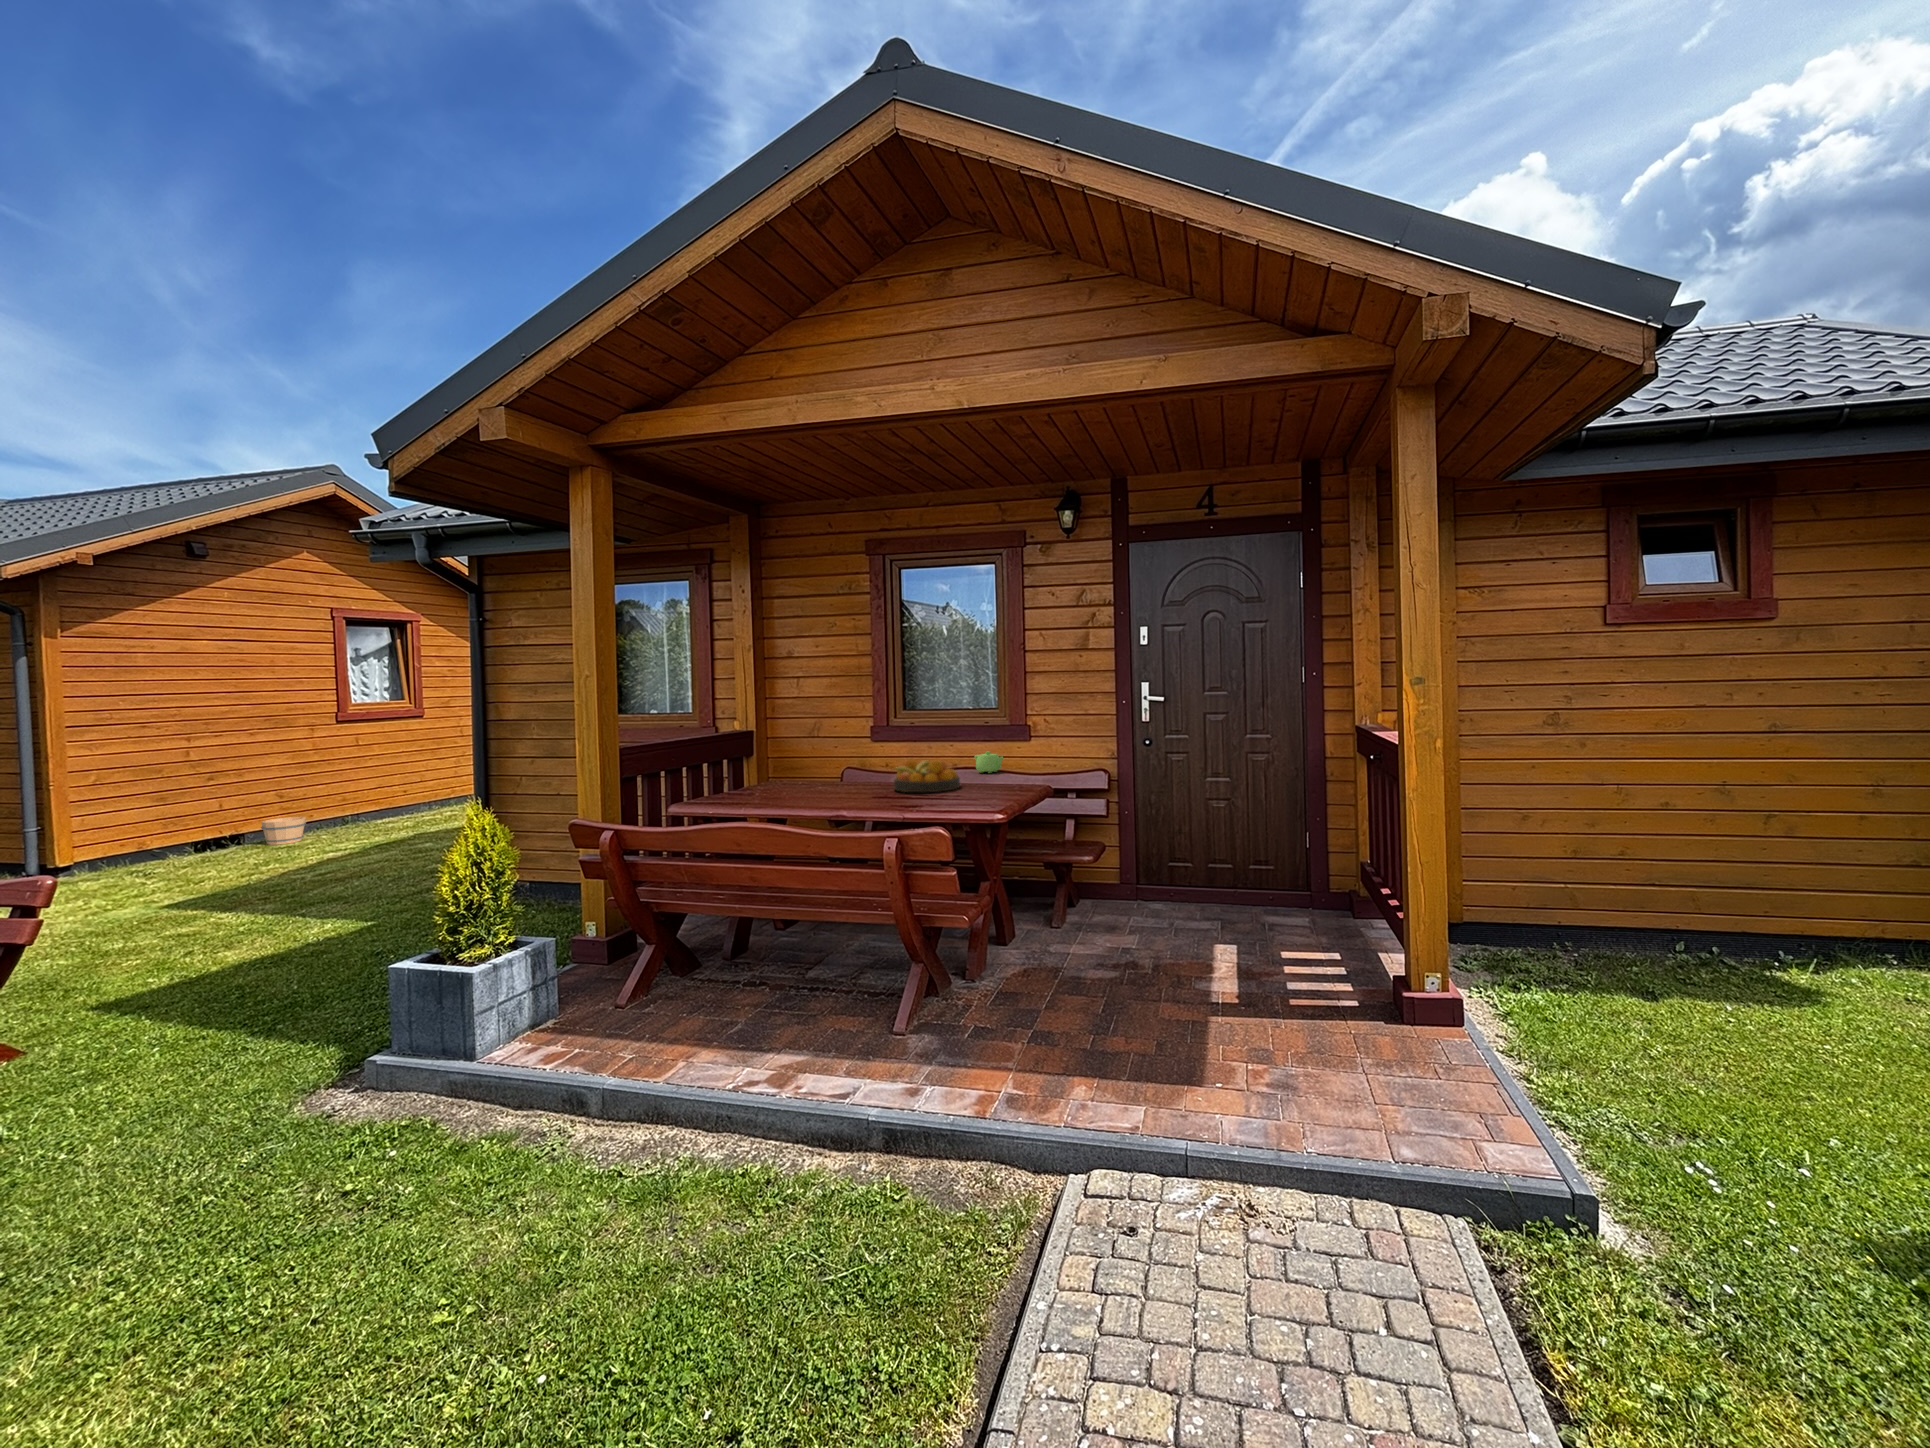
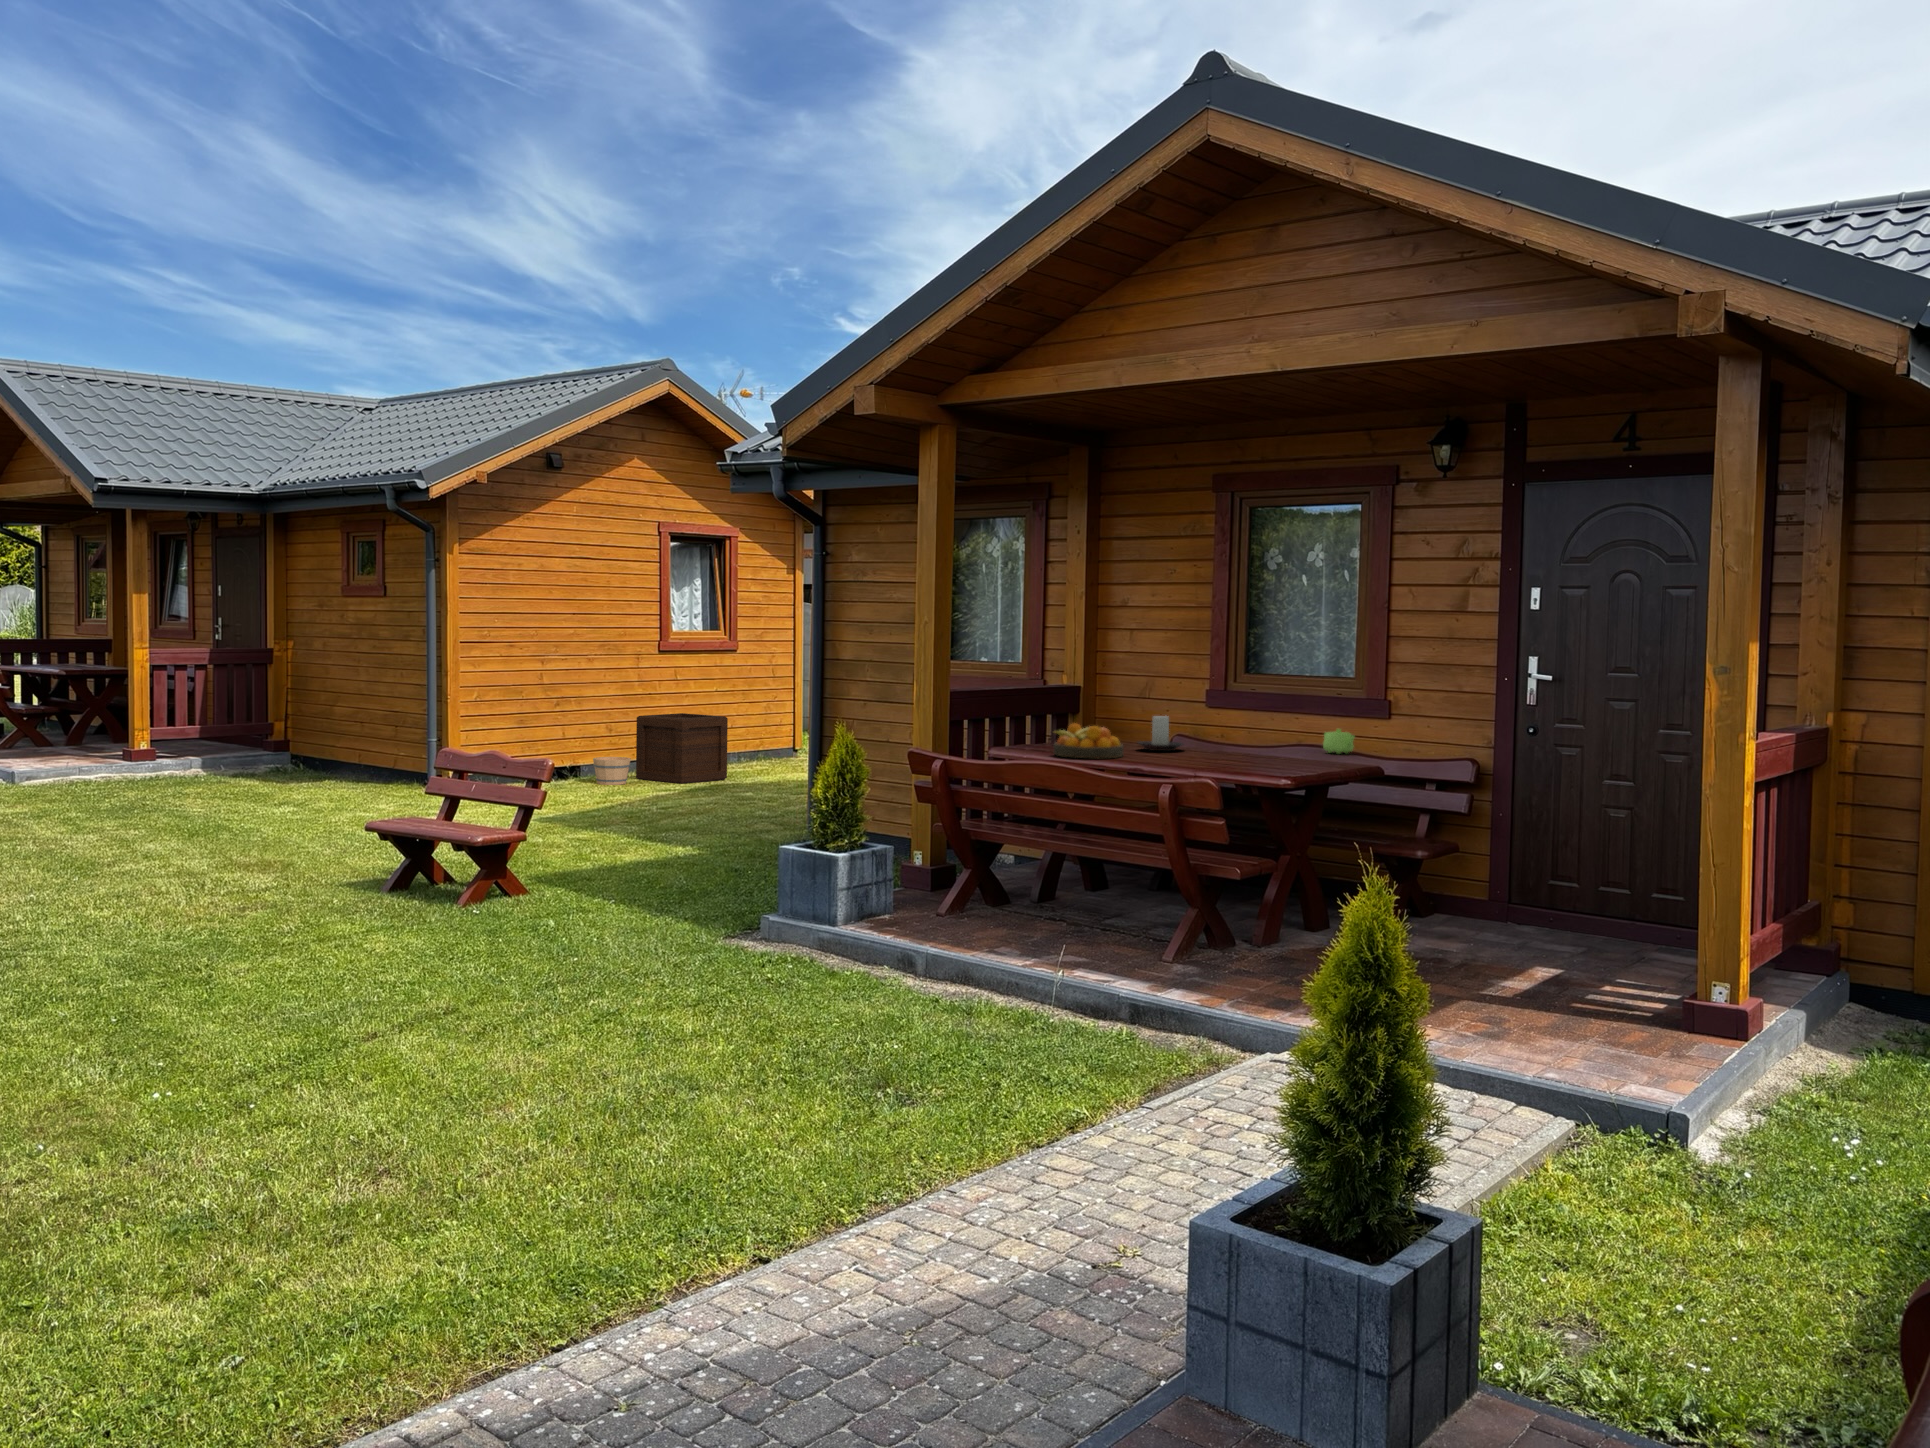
candle holder: none [812,751,857,785] -> present [1138,716,1183,751]
fruit bowl: present [894,759,960,792] -> present [1054,723,1123,759]
wooden crate: none [314,771,415,835] -> present [636,713,728,784]

